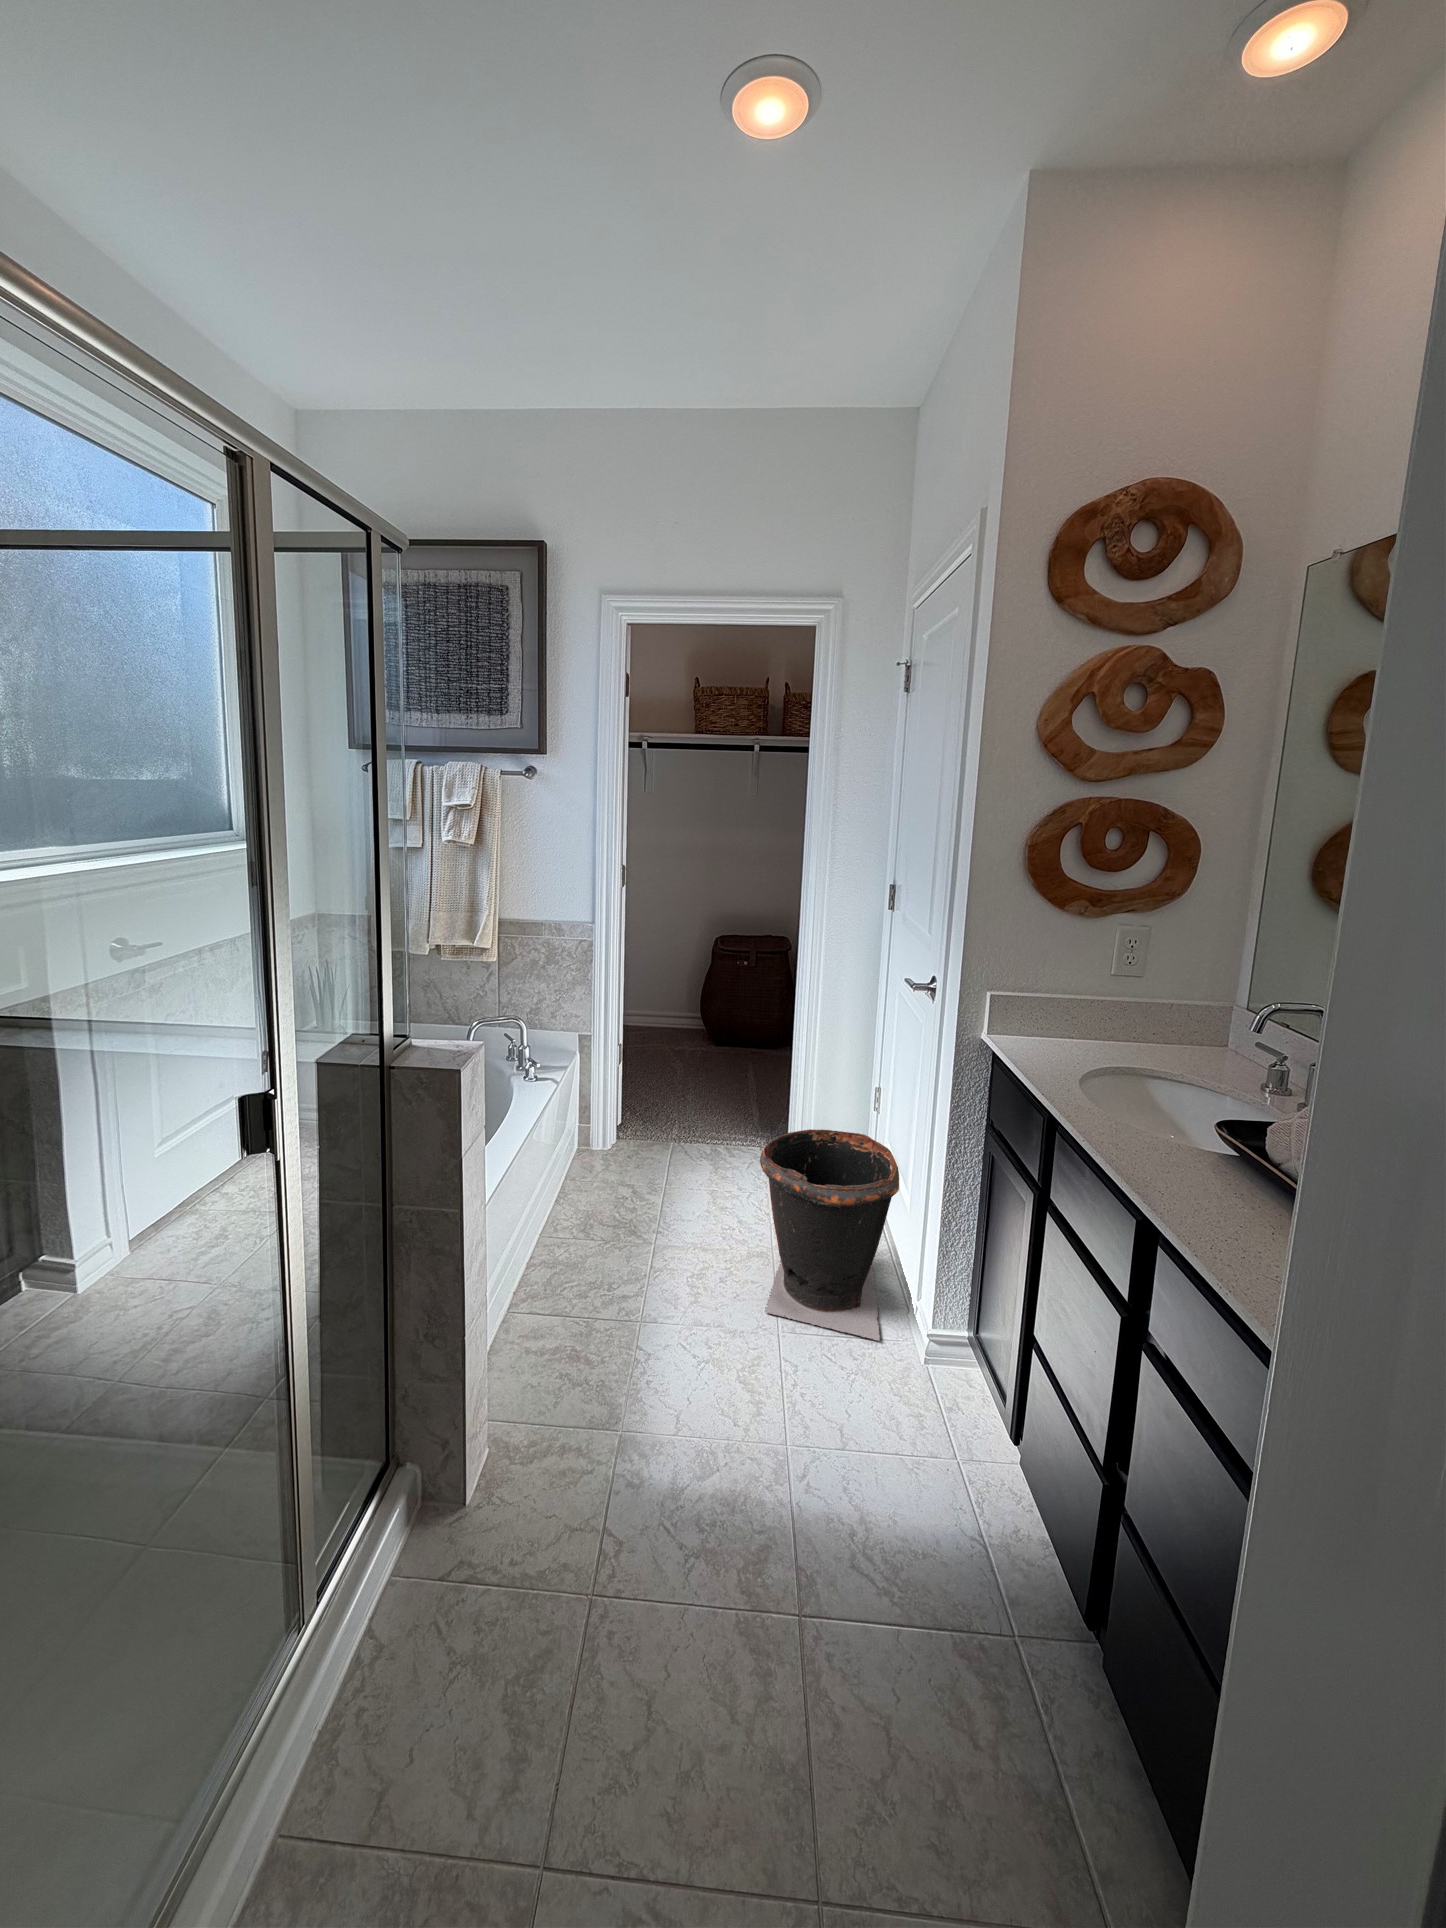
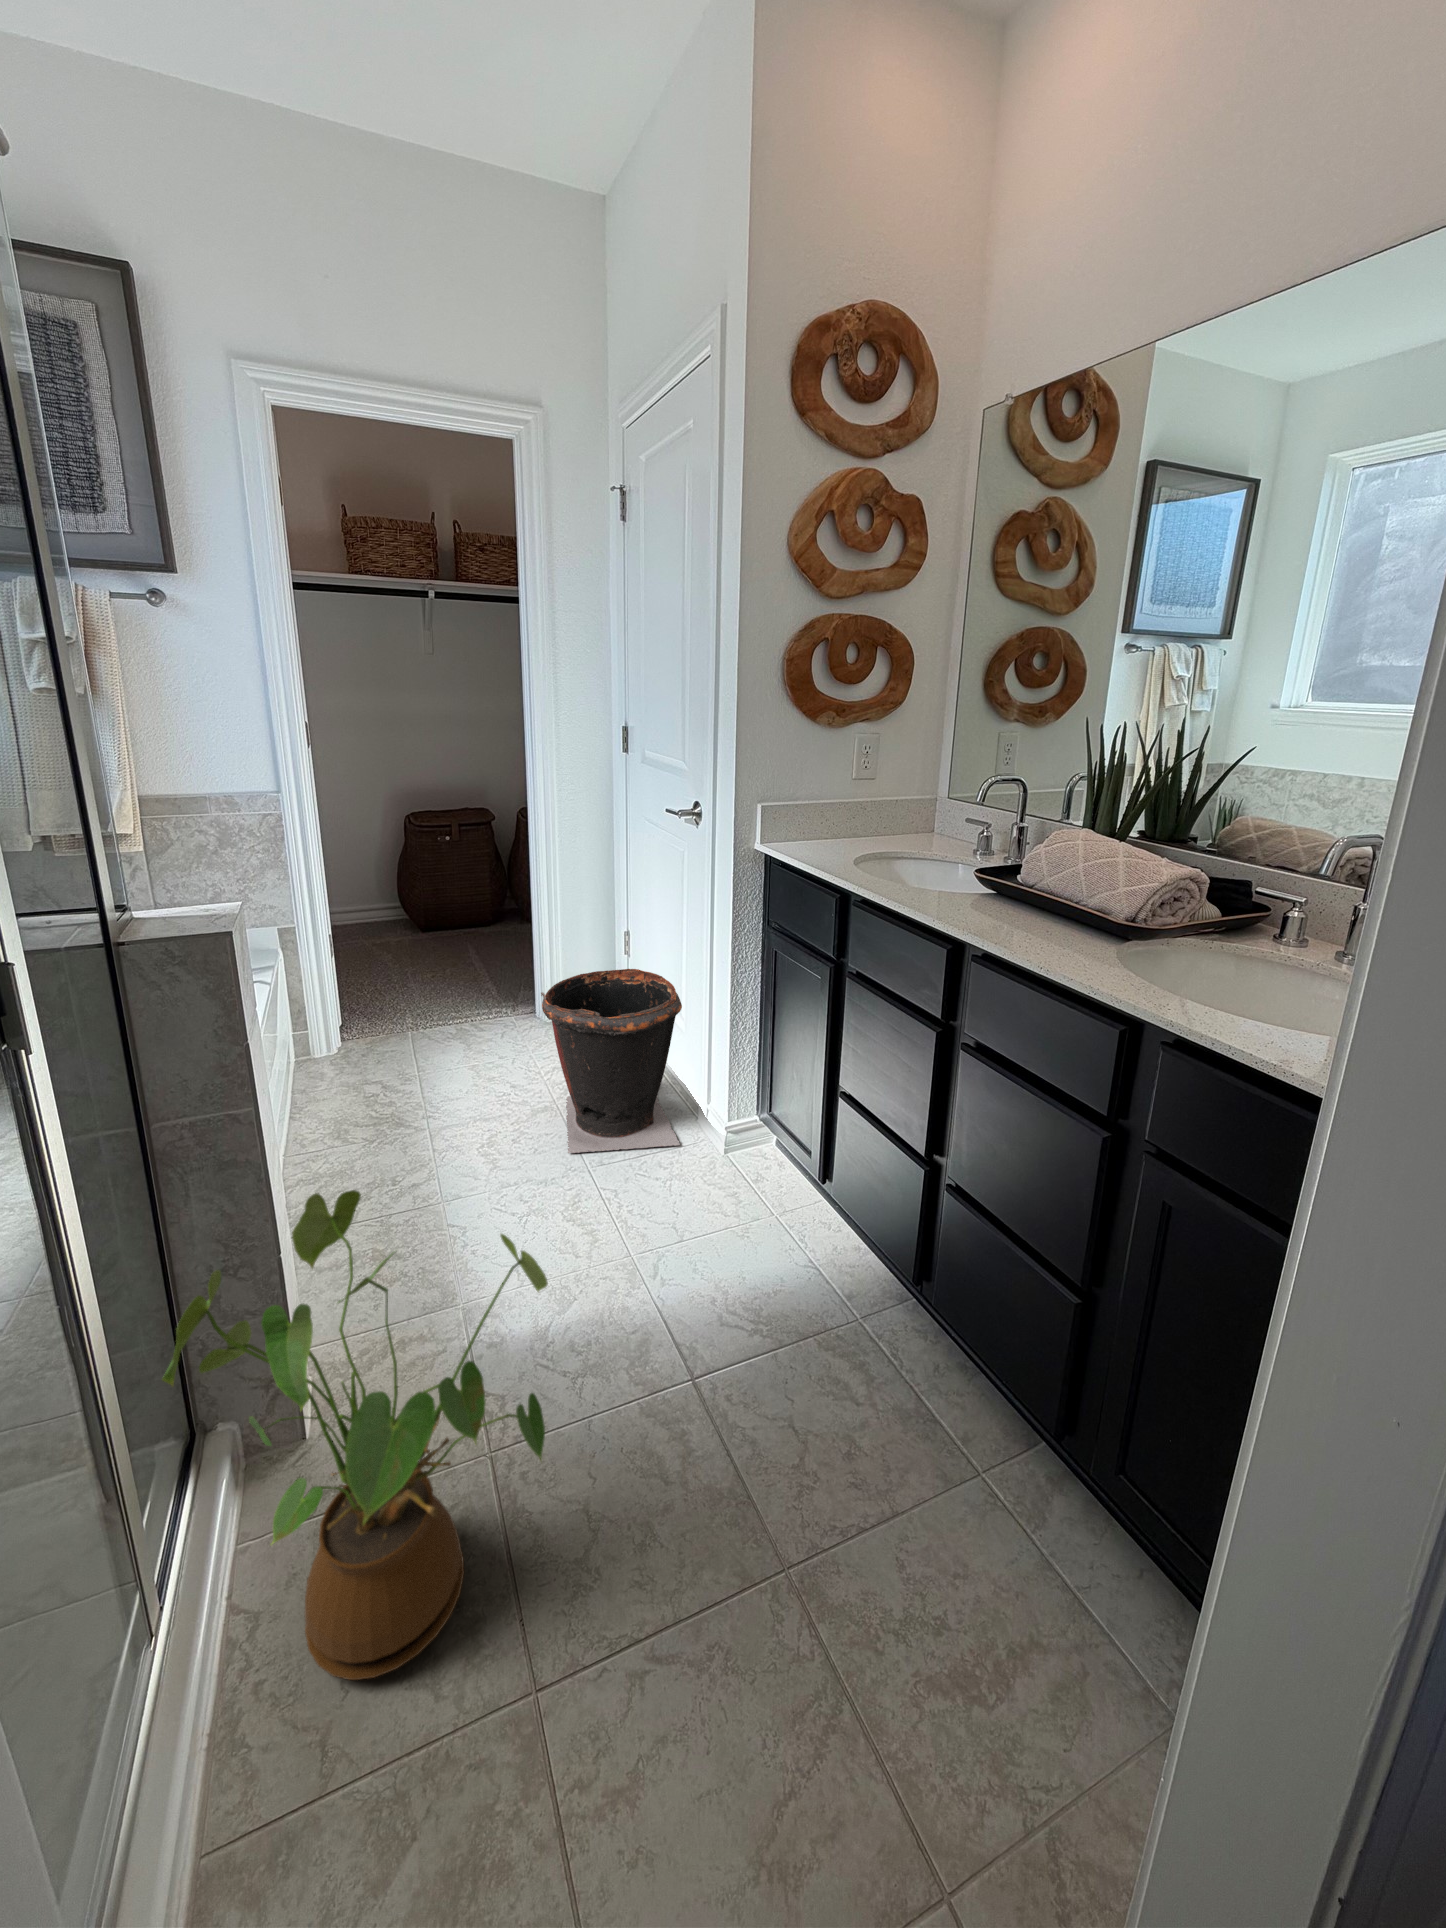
house plant: none [349,1295,644,1754] -> present [162,1190,548,1680]

